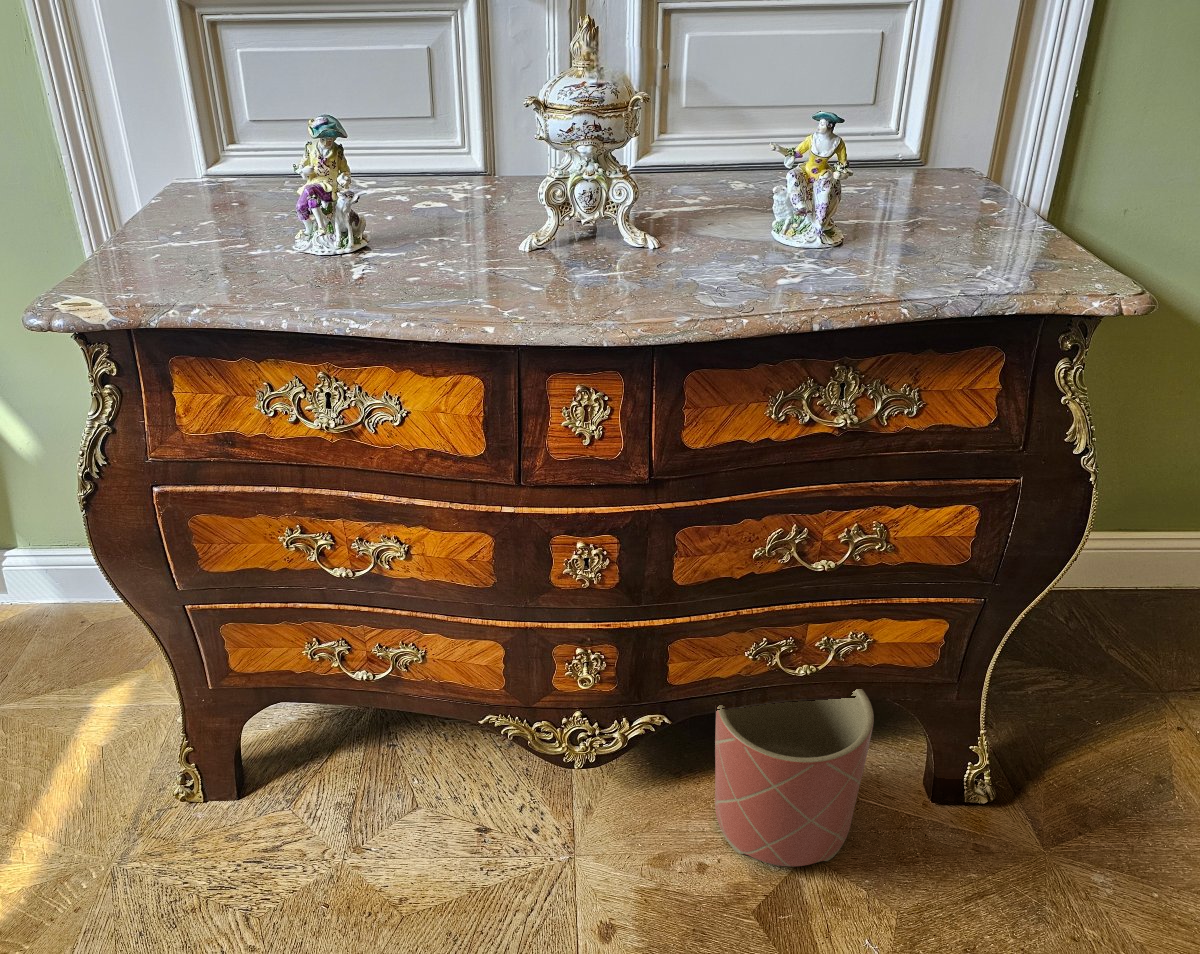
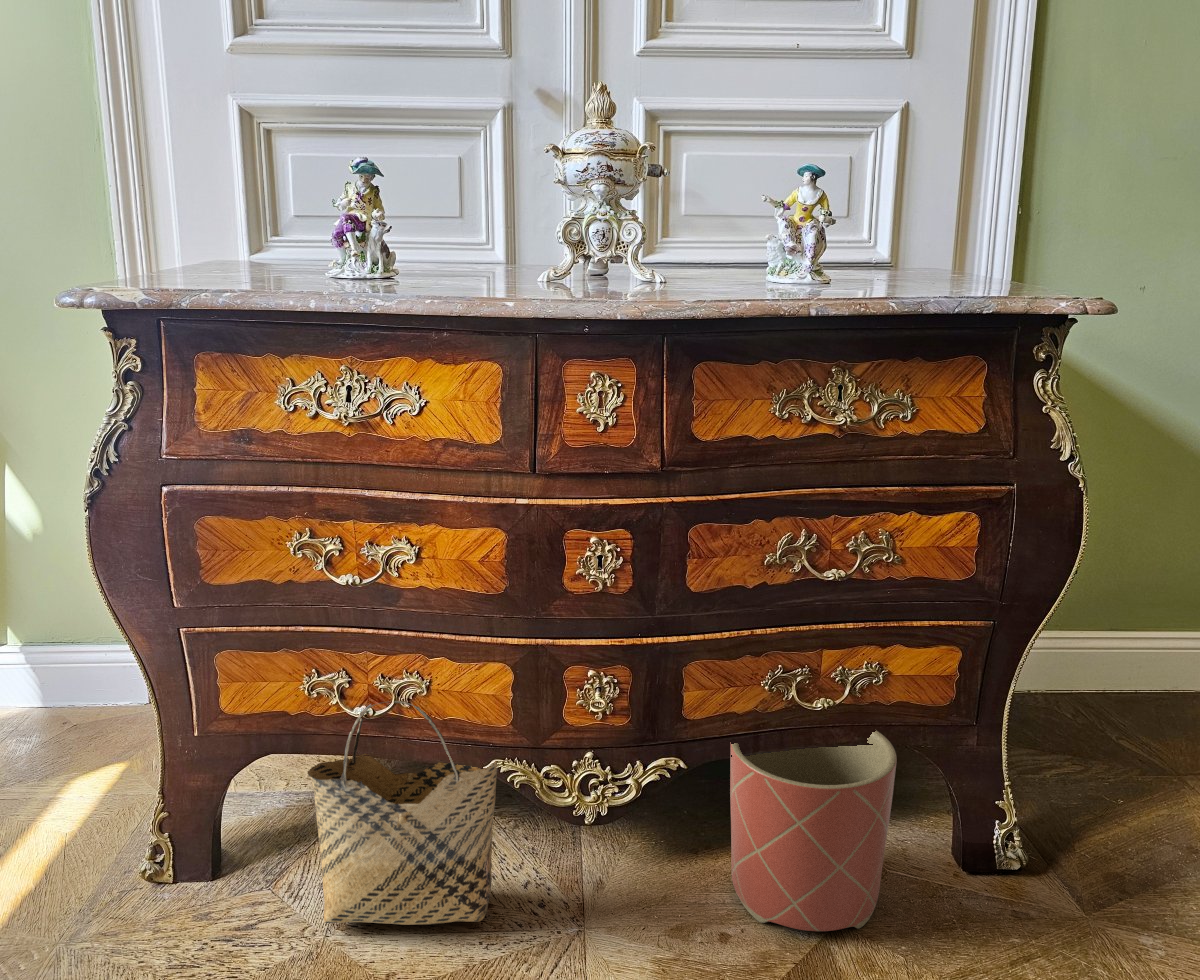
woven basket: none [316,624,496,854] -> present [308,701,497,925]

